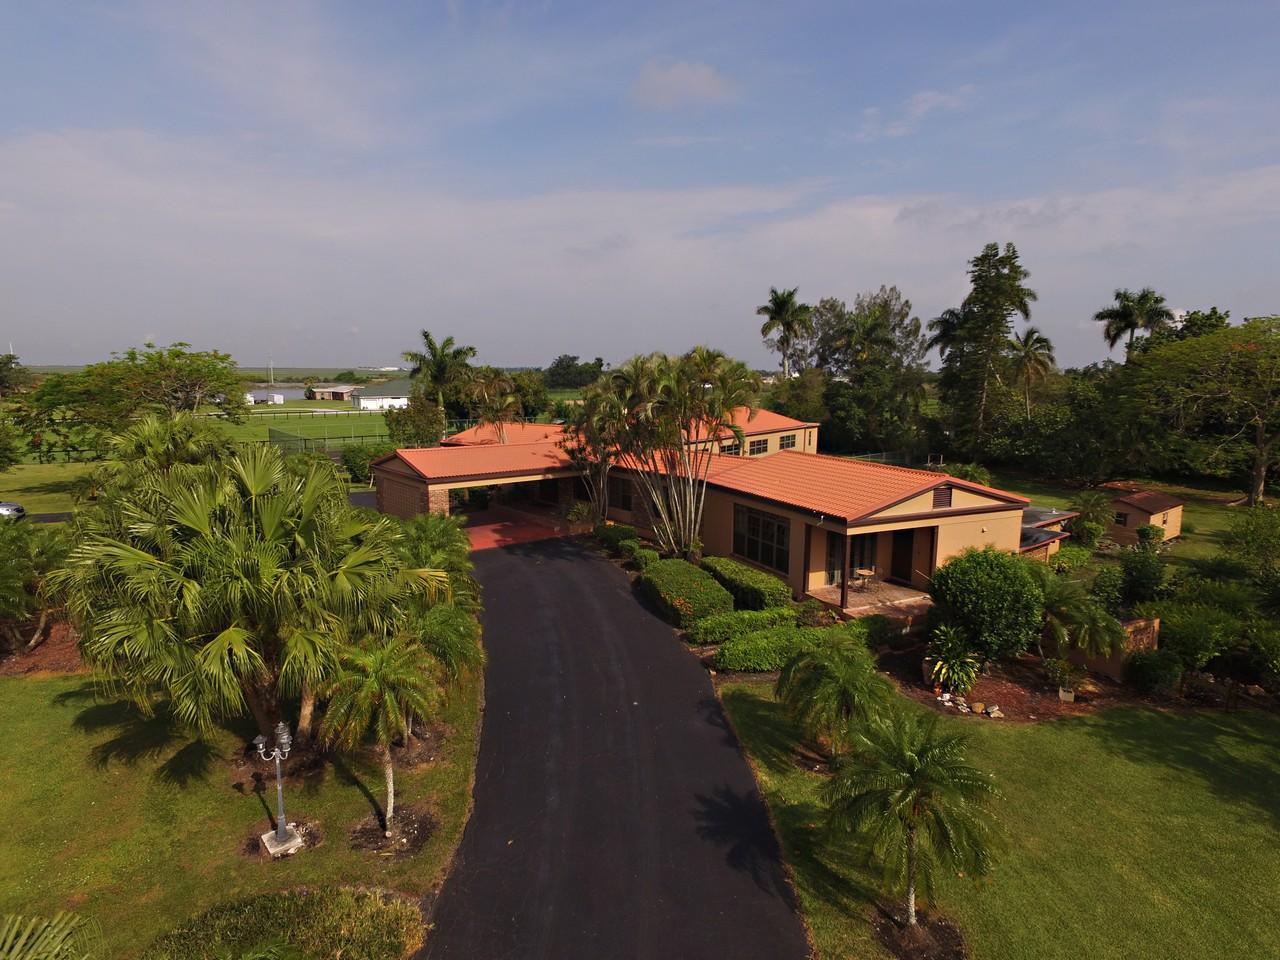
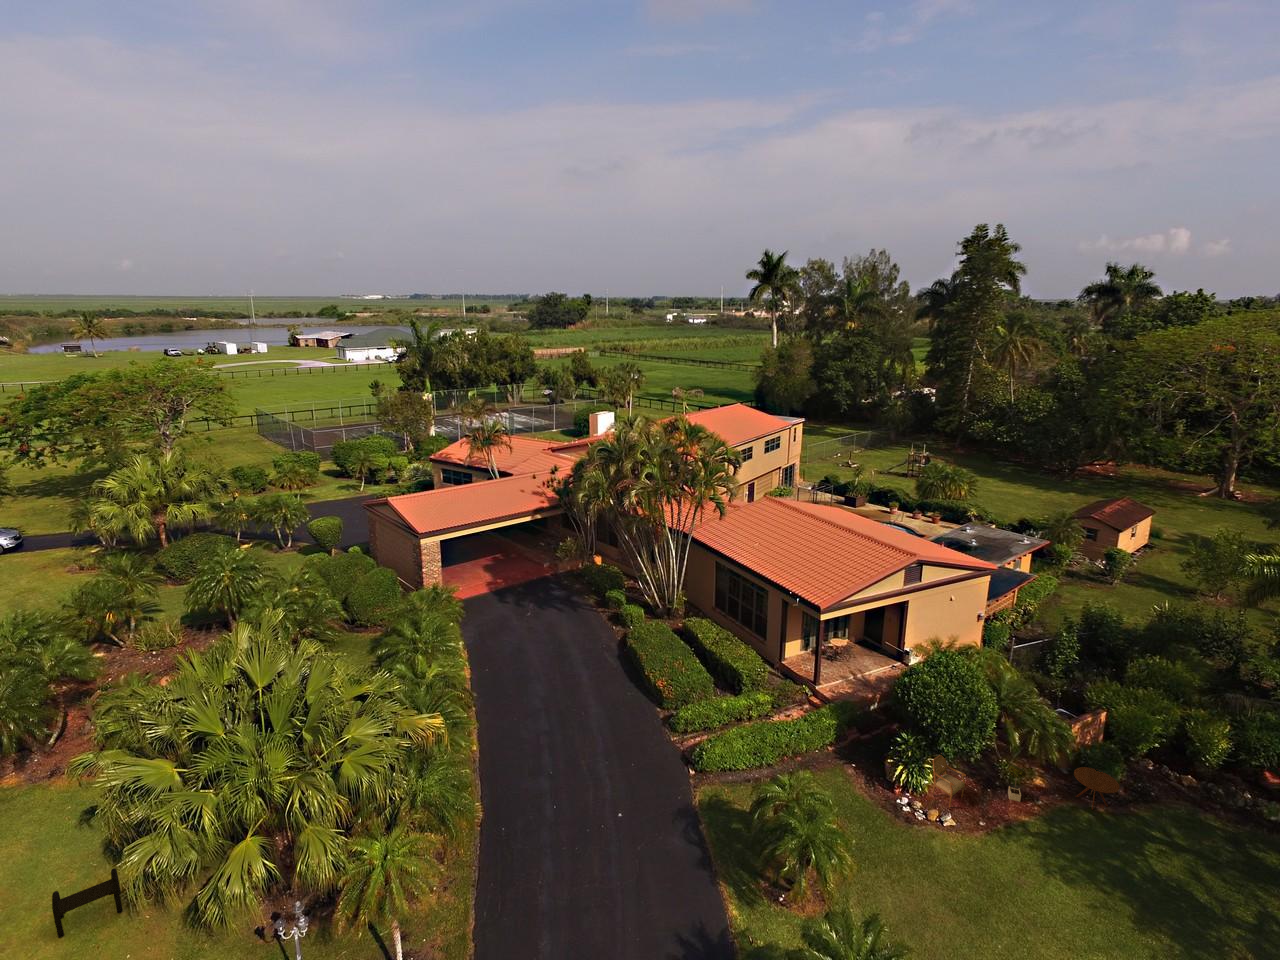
chair: none [975,648,1013,705] -> present [932,755,966,808]
bench: present [1178,666,1239,713] -> present [52,868,123,938]
round table: none [1131,668,1183,709] -> present [1074,767,1119,810]

